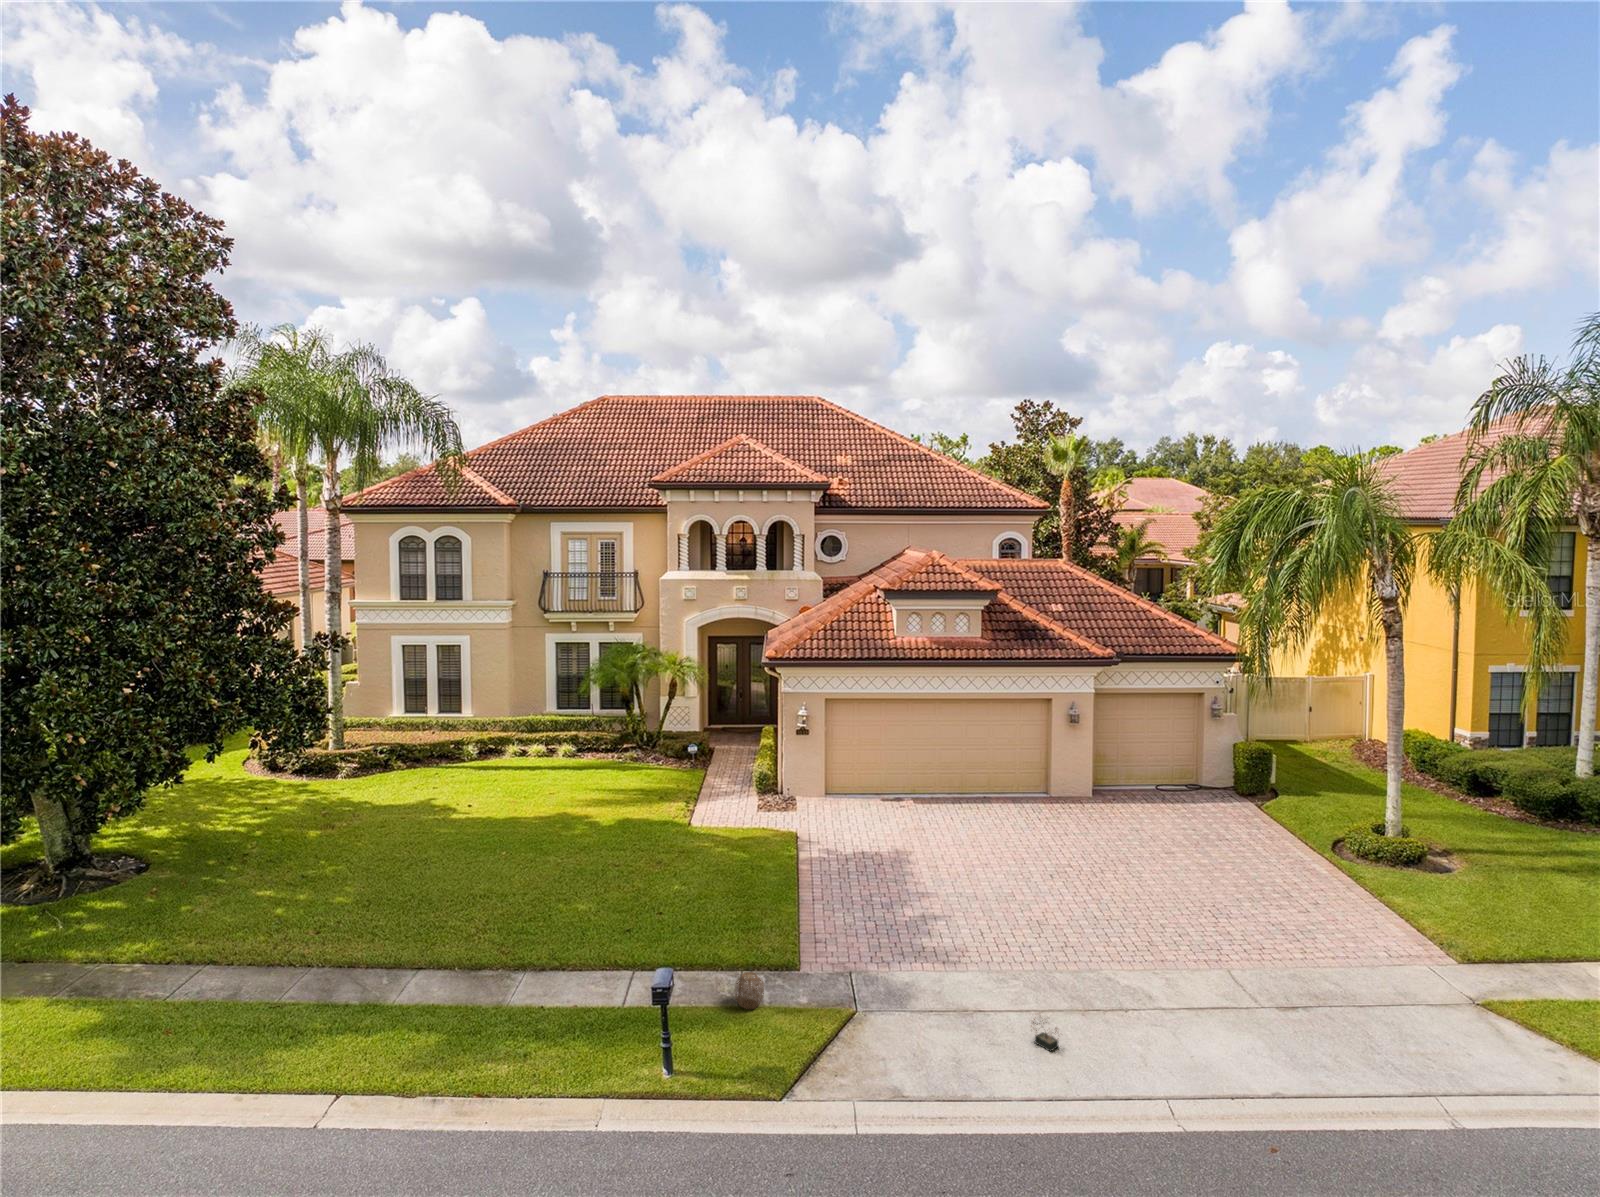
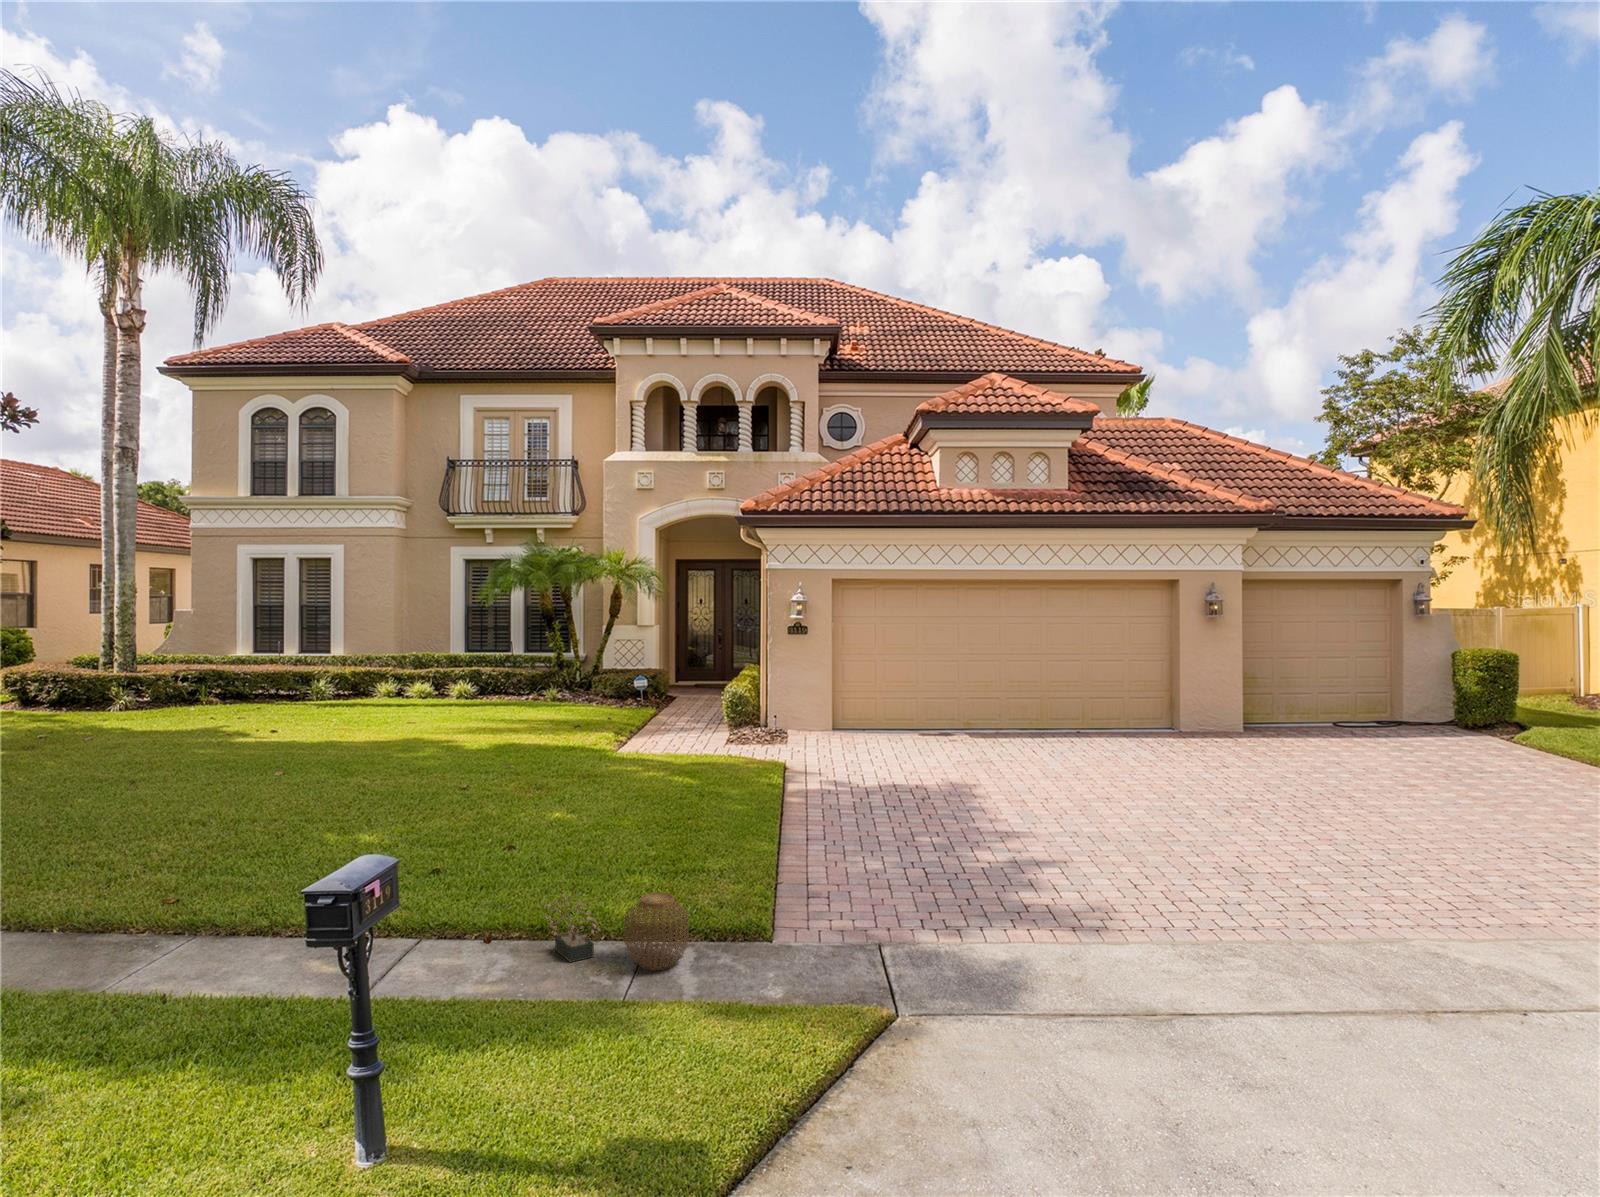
decorative plant: present [1031,1017,1058,1051] -> present [546,894,600,962]

